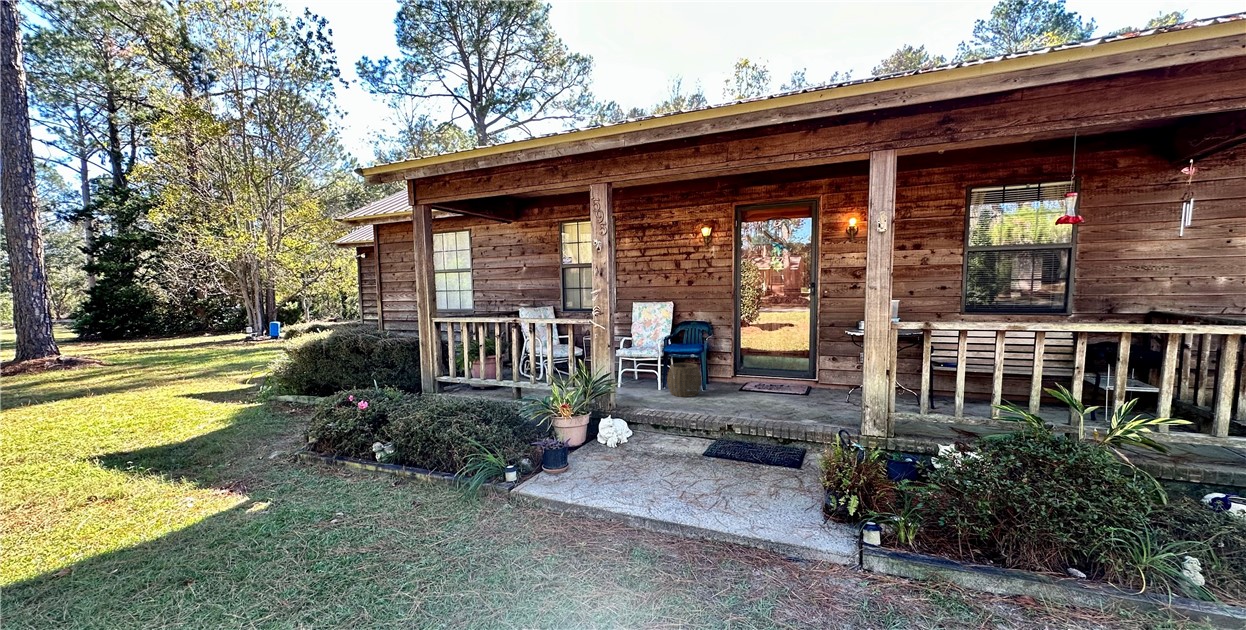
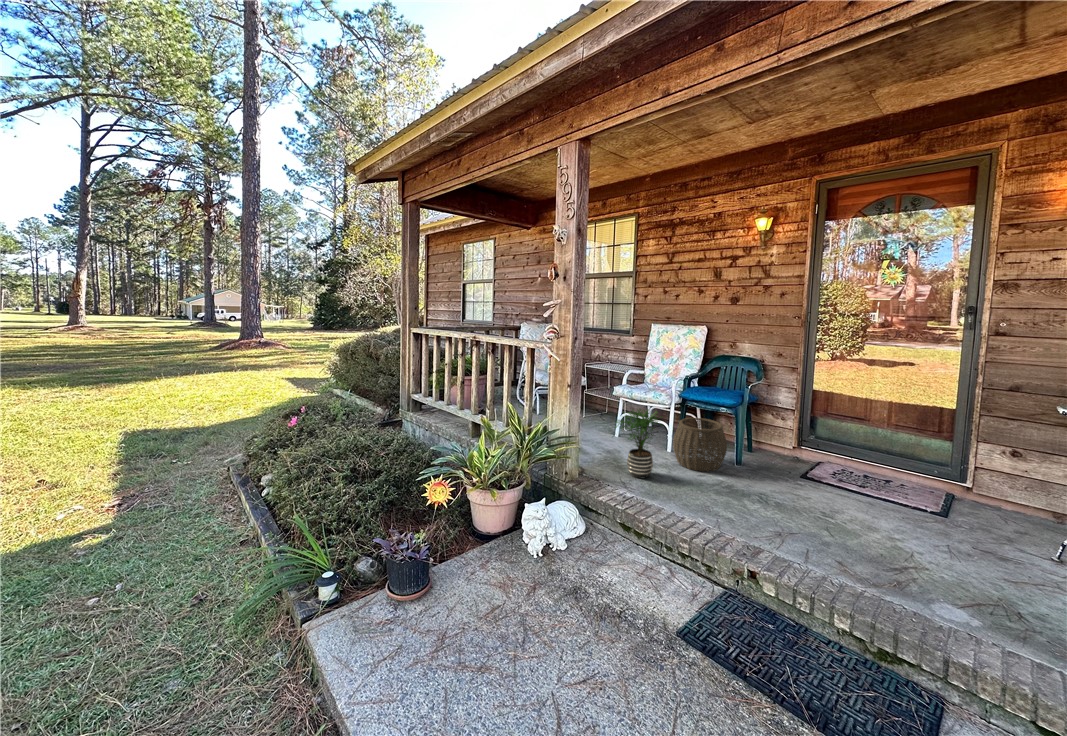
potted plant: none [632,356,667,405] -> present [615,409,662,478]

